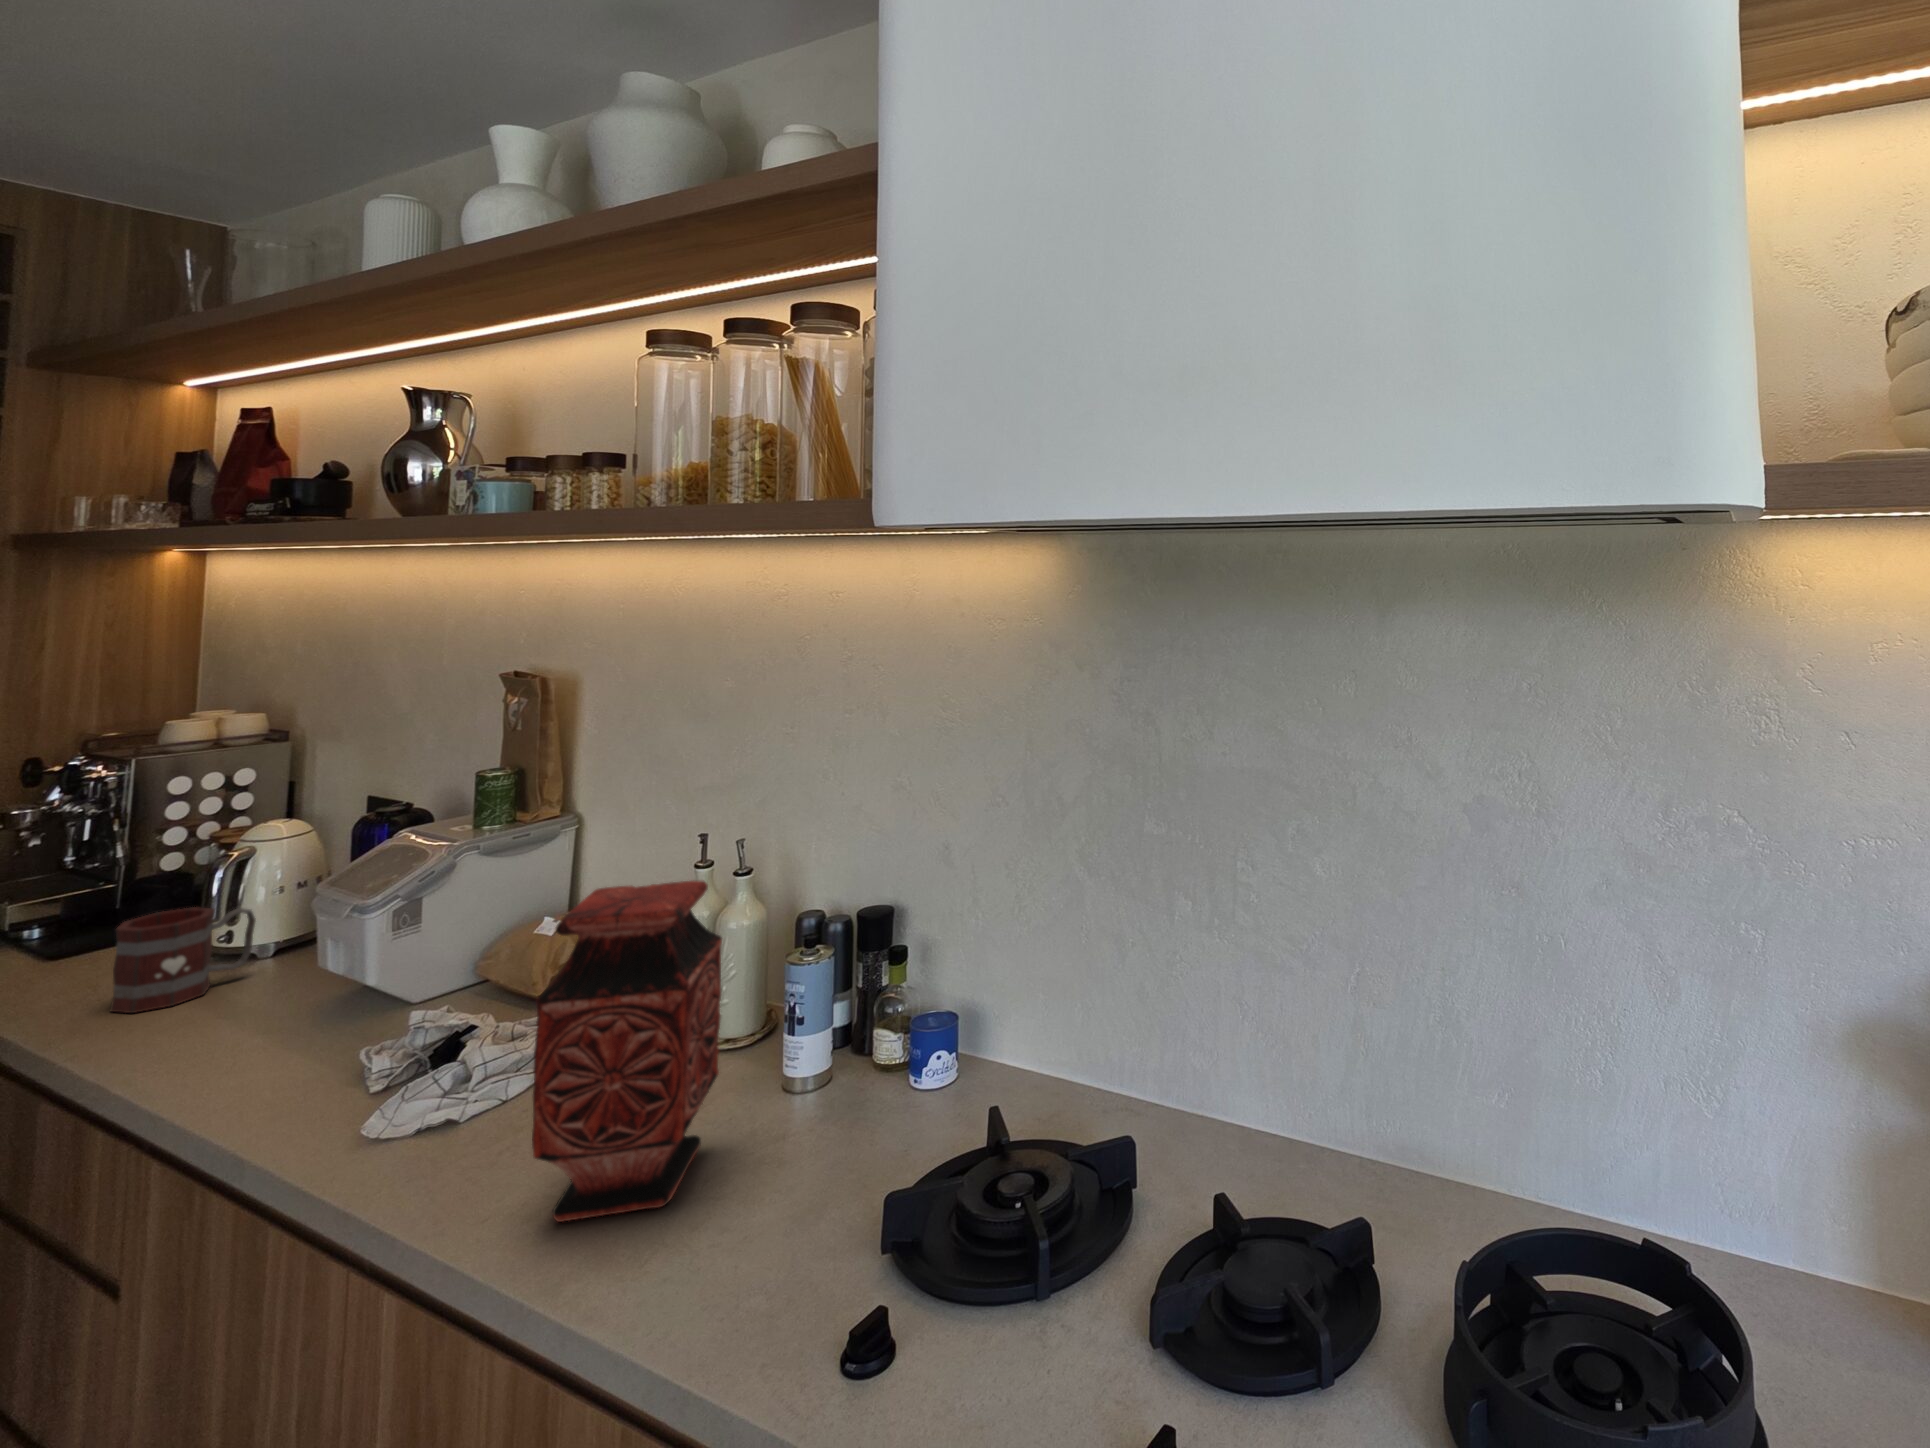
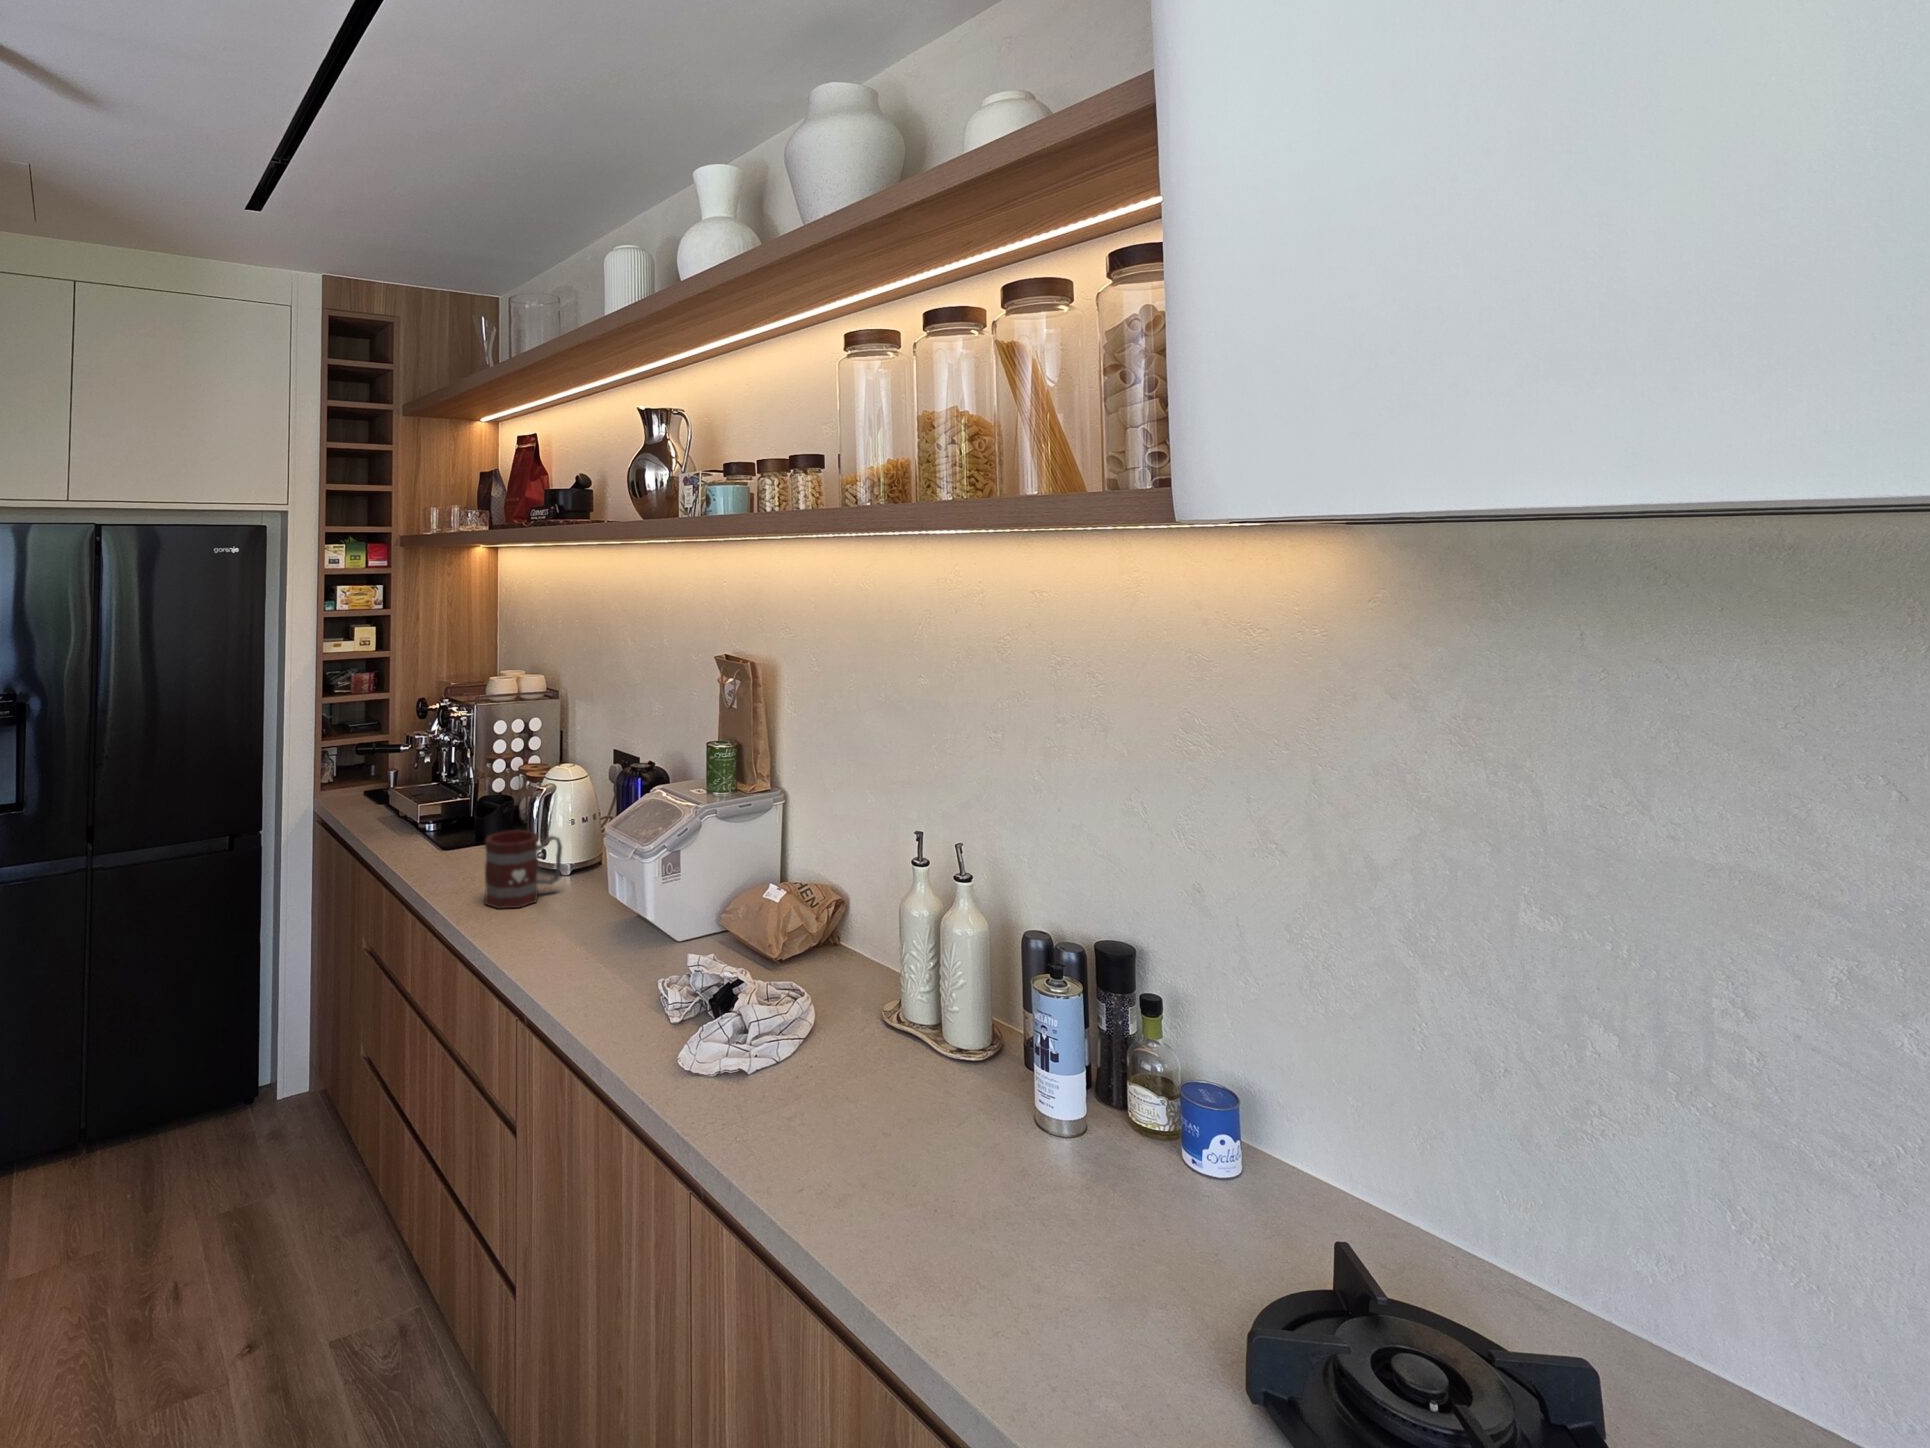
vase: present [532,880,722,1222] -> none [838,887,987,1235]

